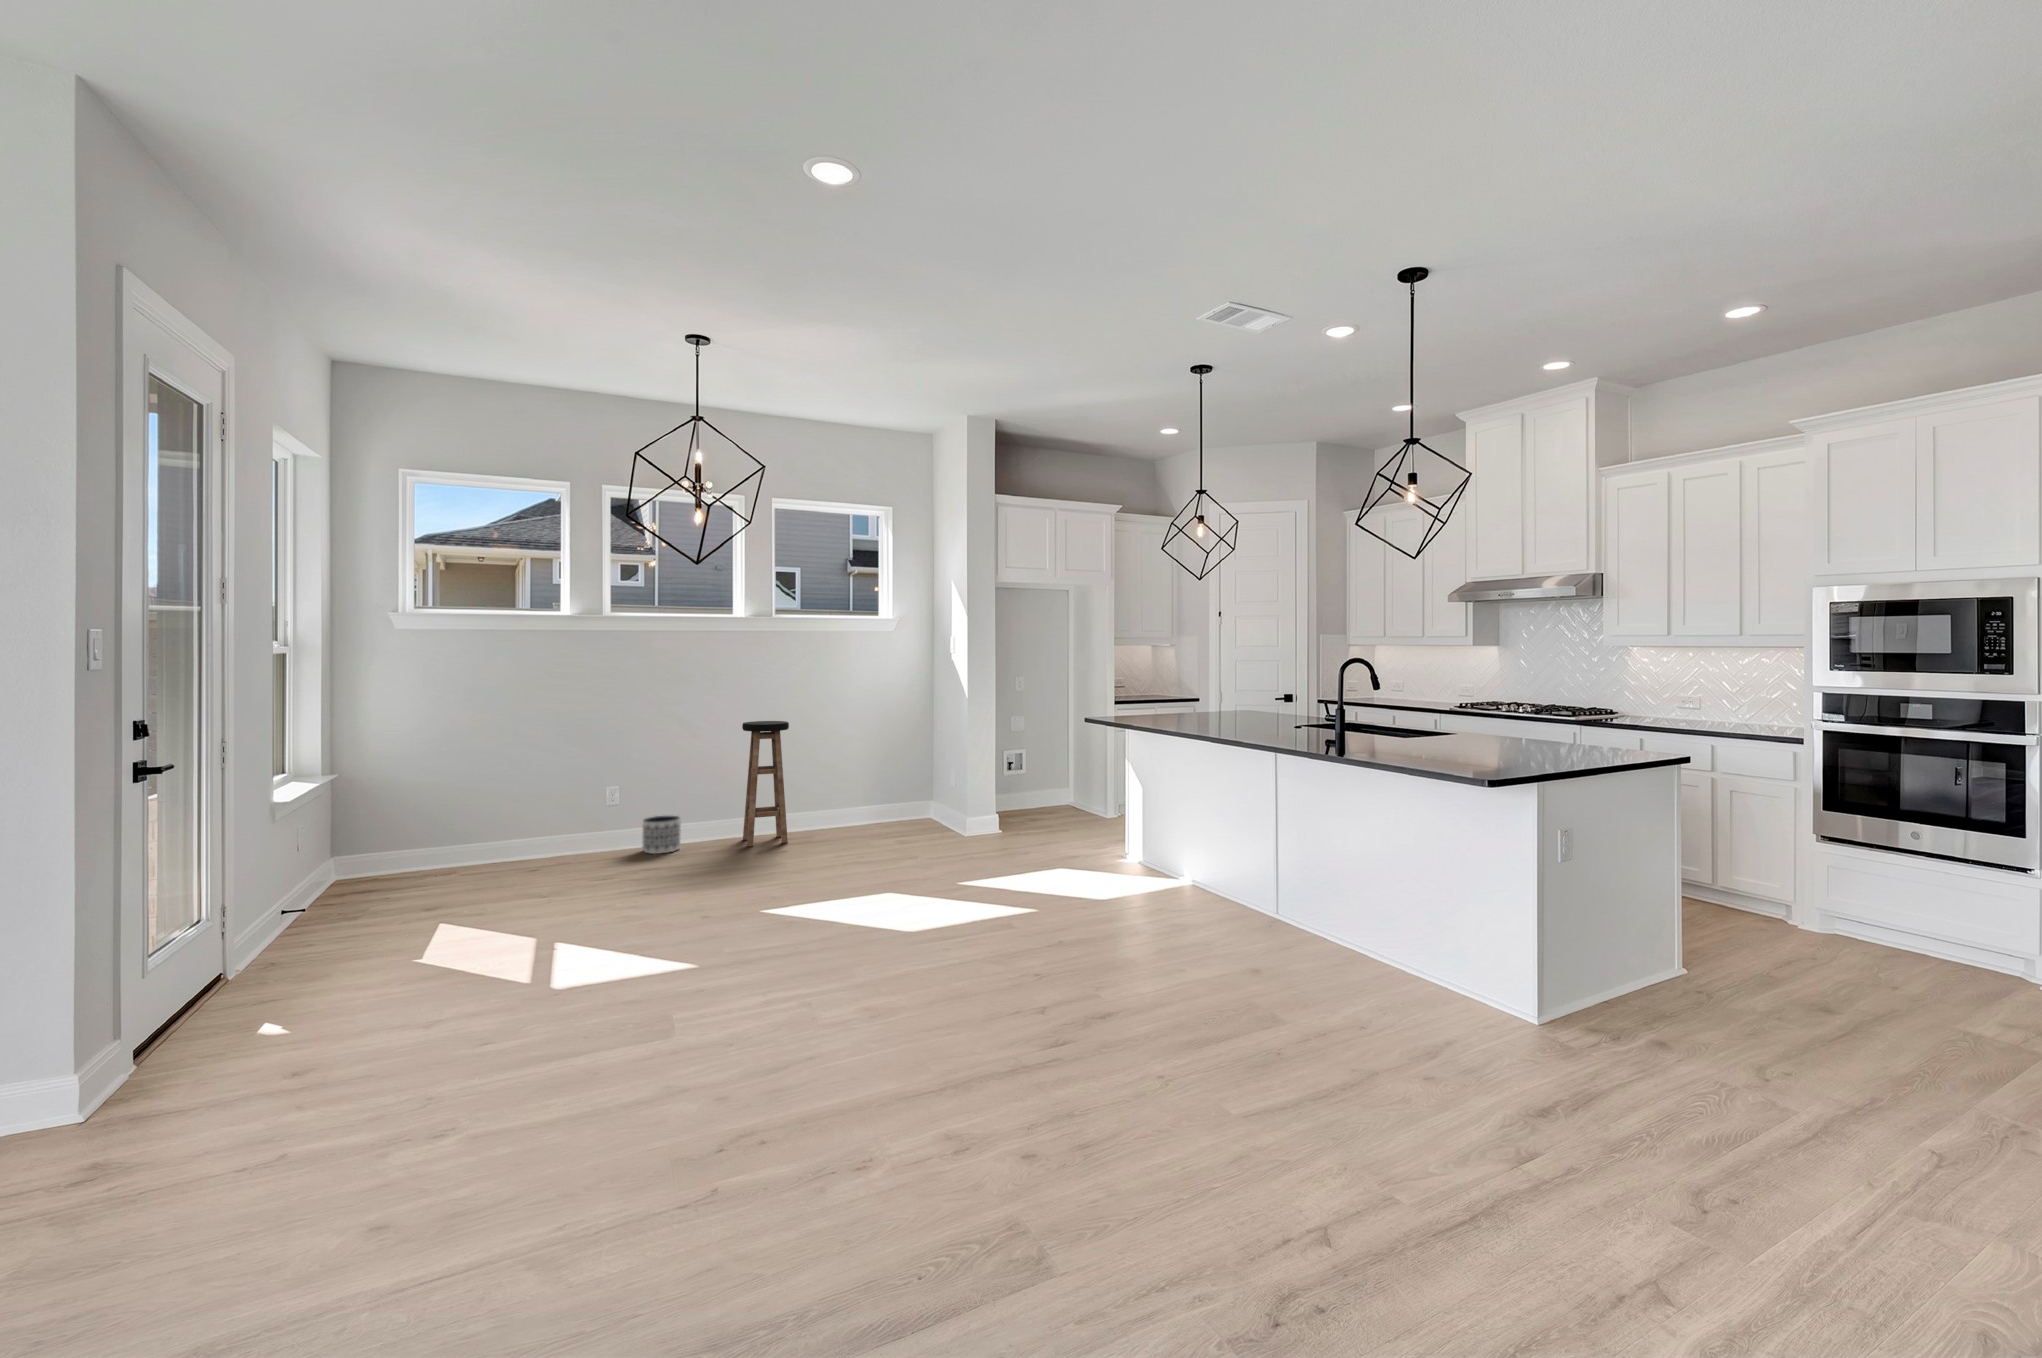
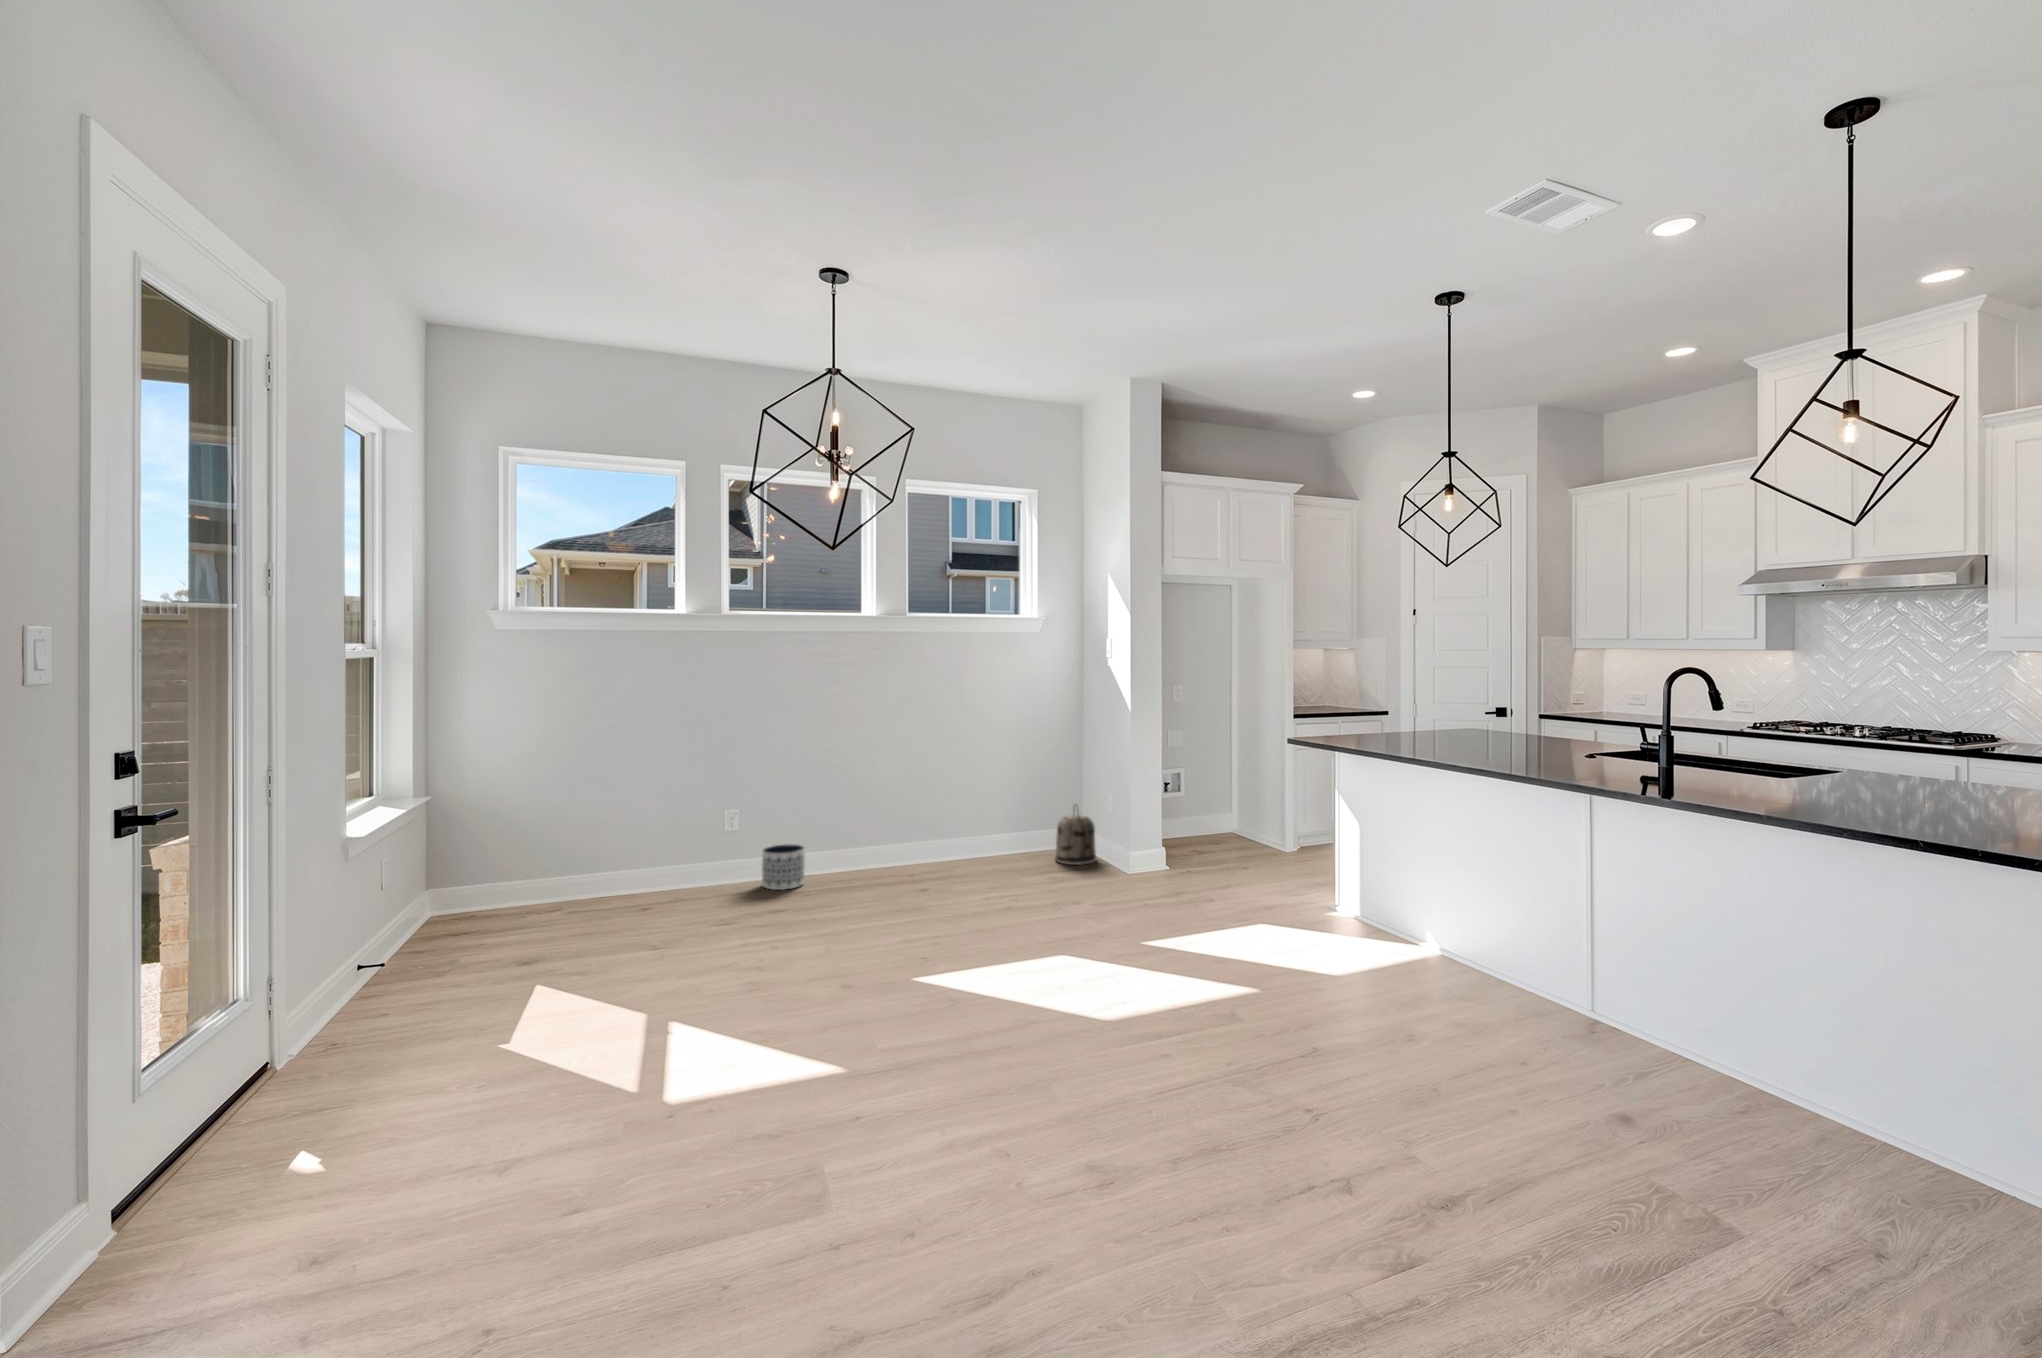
bar stool: present [742,721,789,846] -> none [873,735,926,883]
basket: none [905,779,941,830] -> present [1055,805,1096,865]

